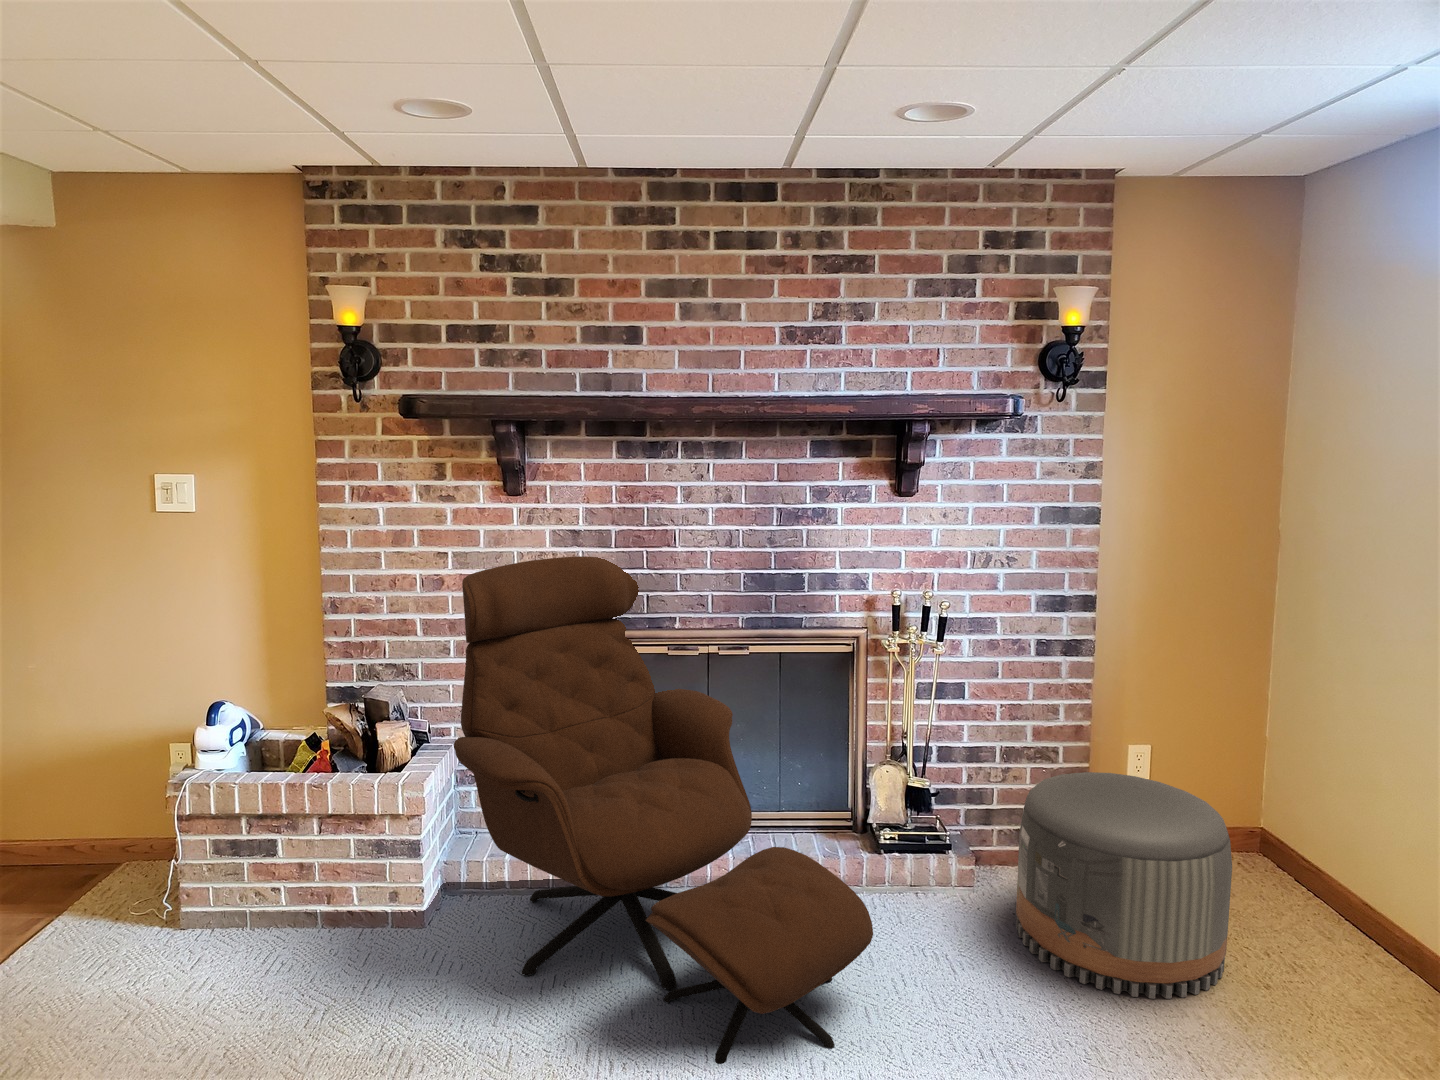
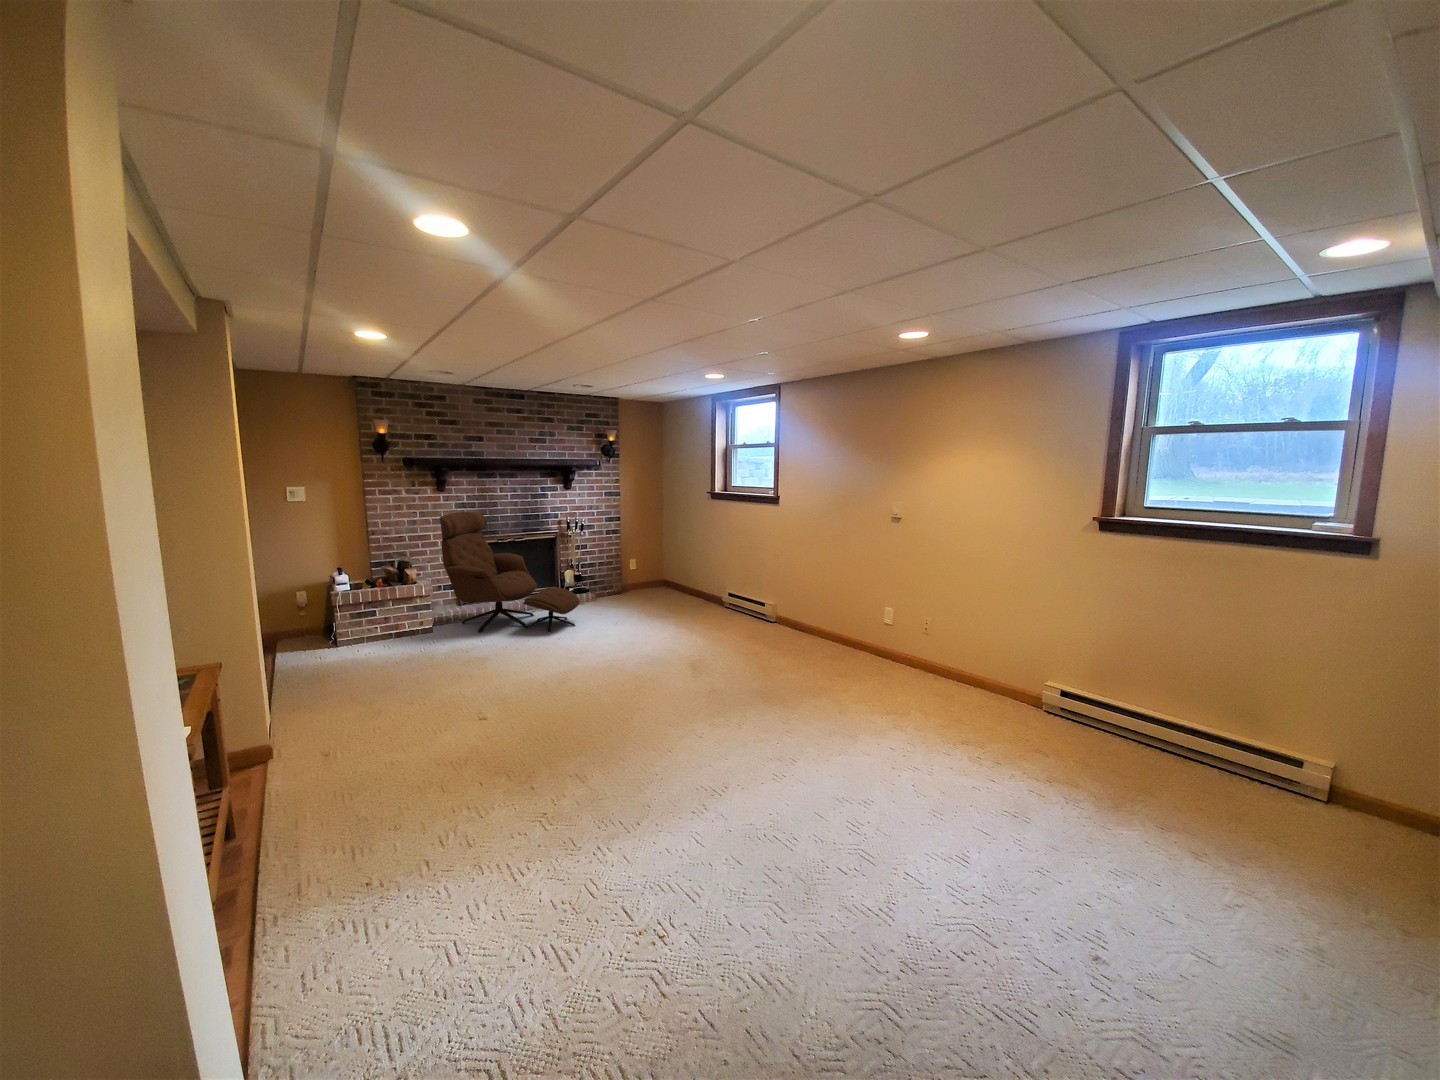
pouf: present [1016,772,1232,999] -> none [609,562,659,610]

